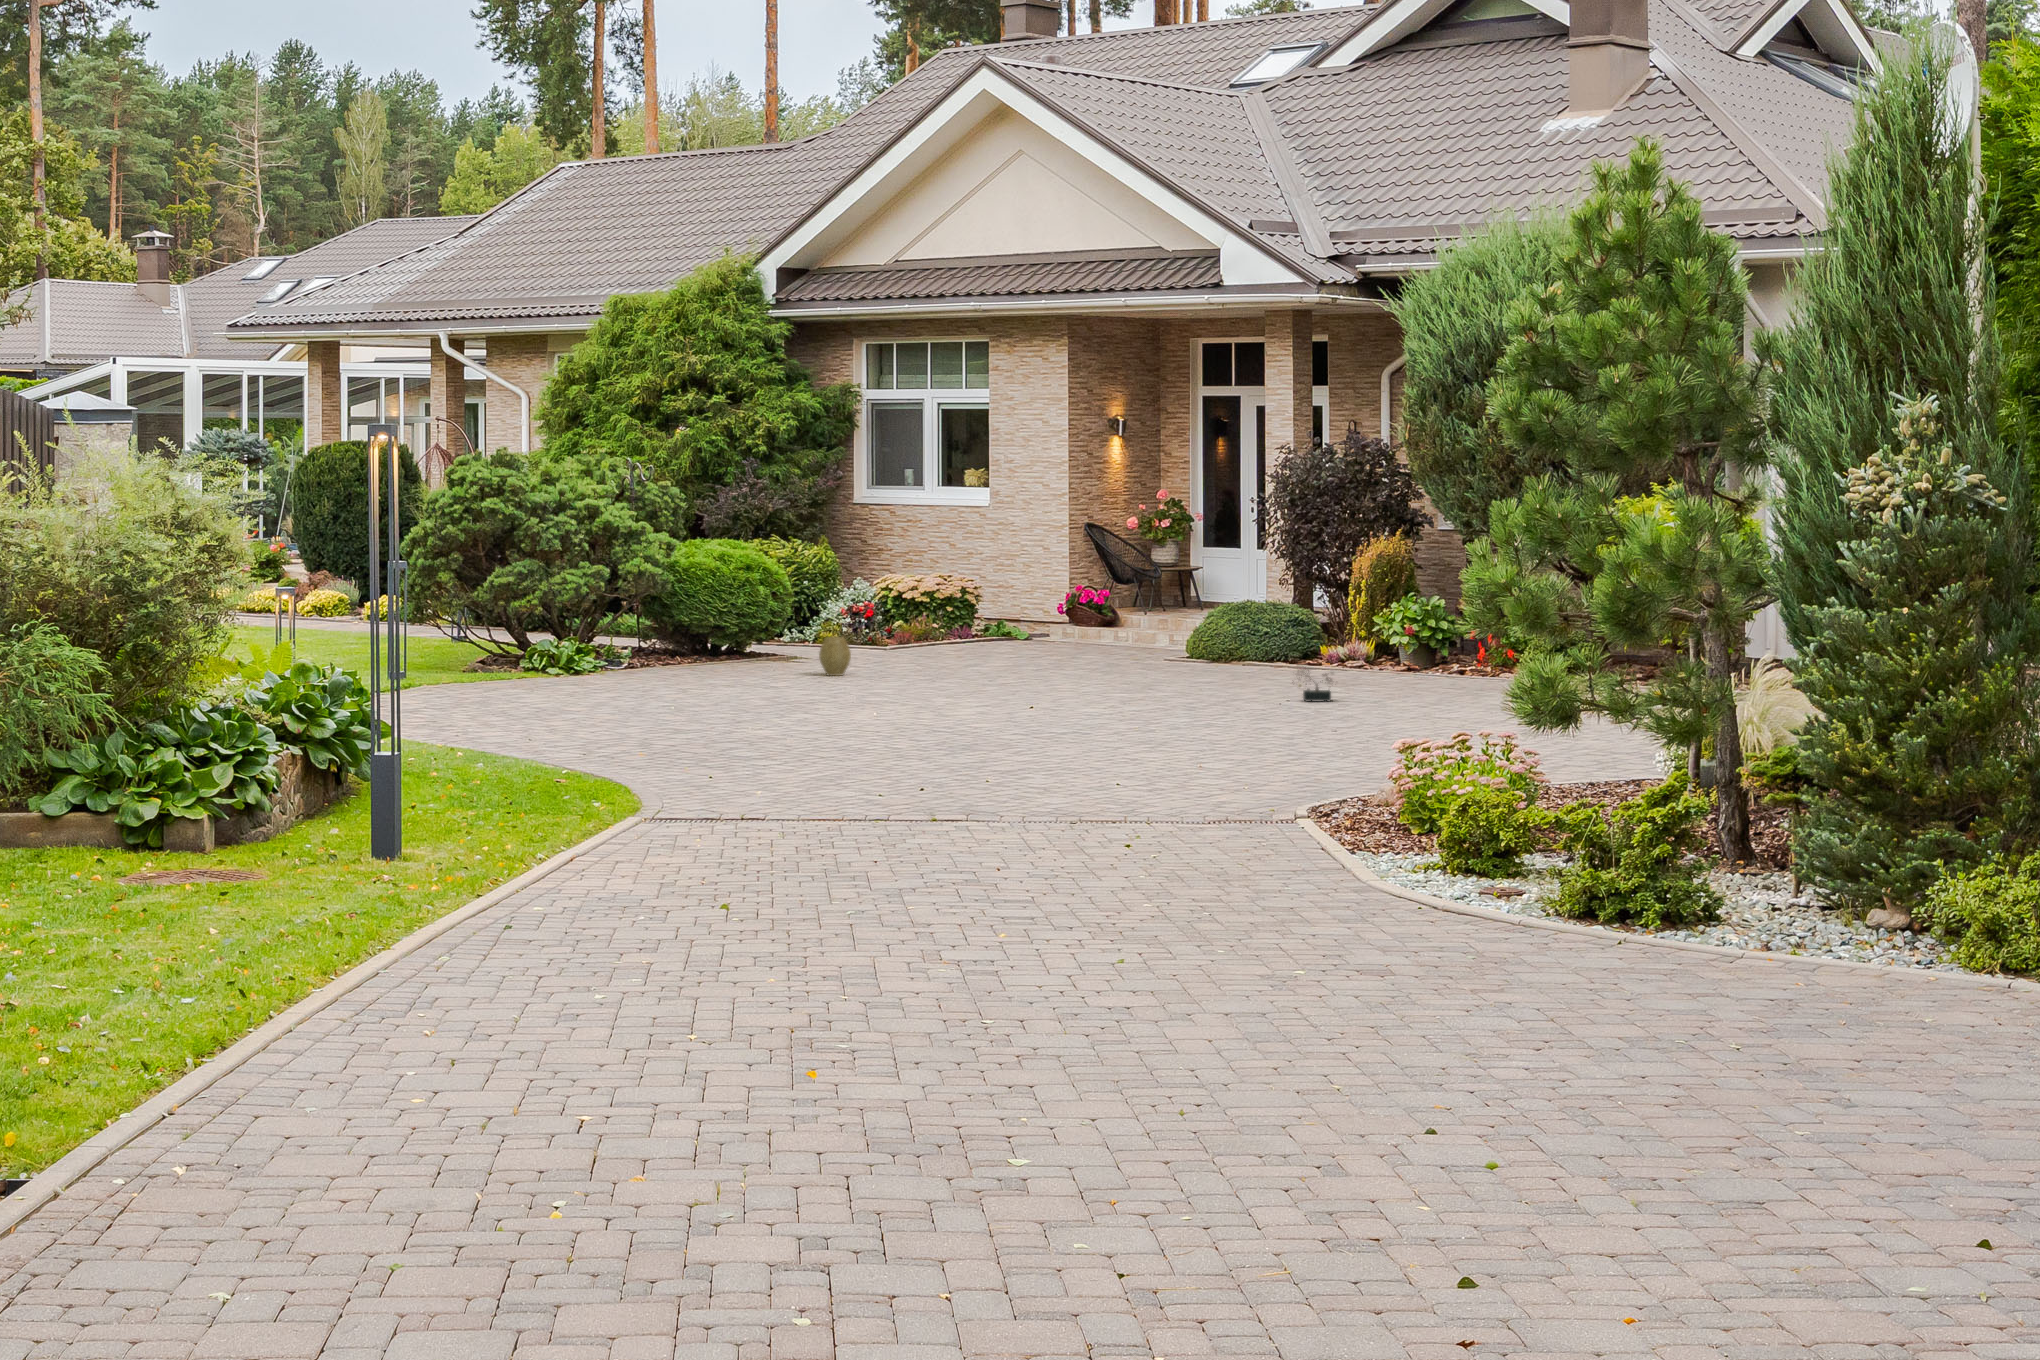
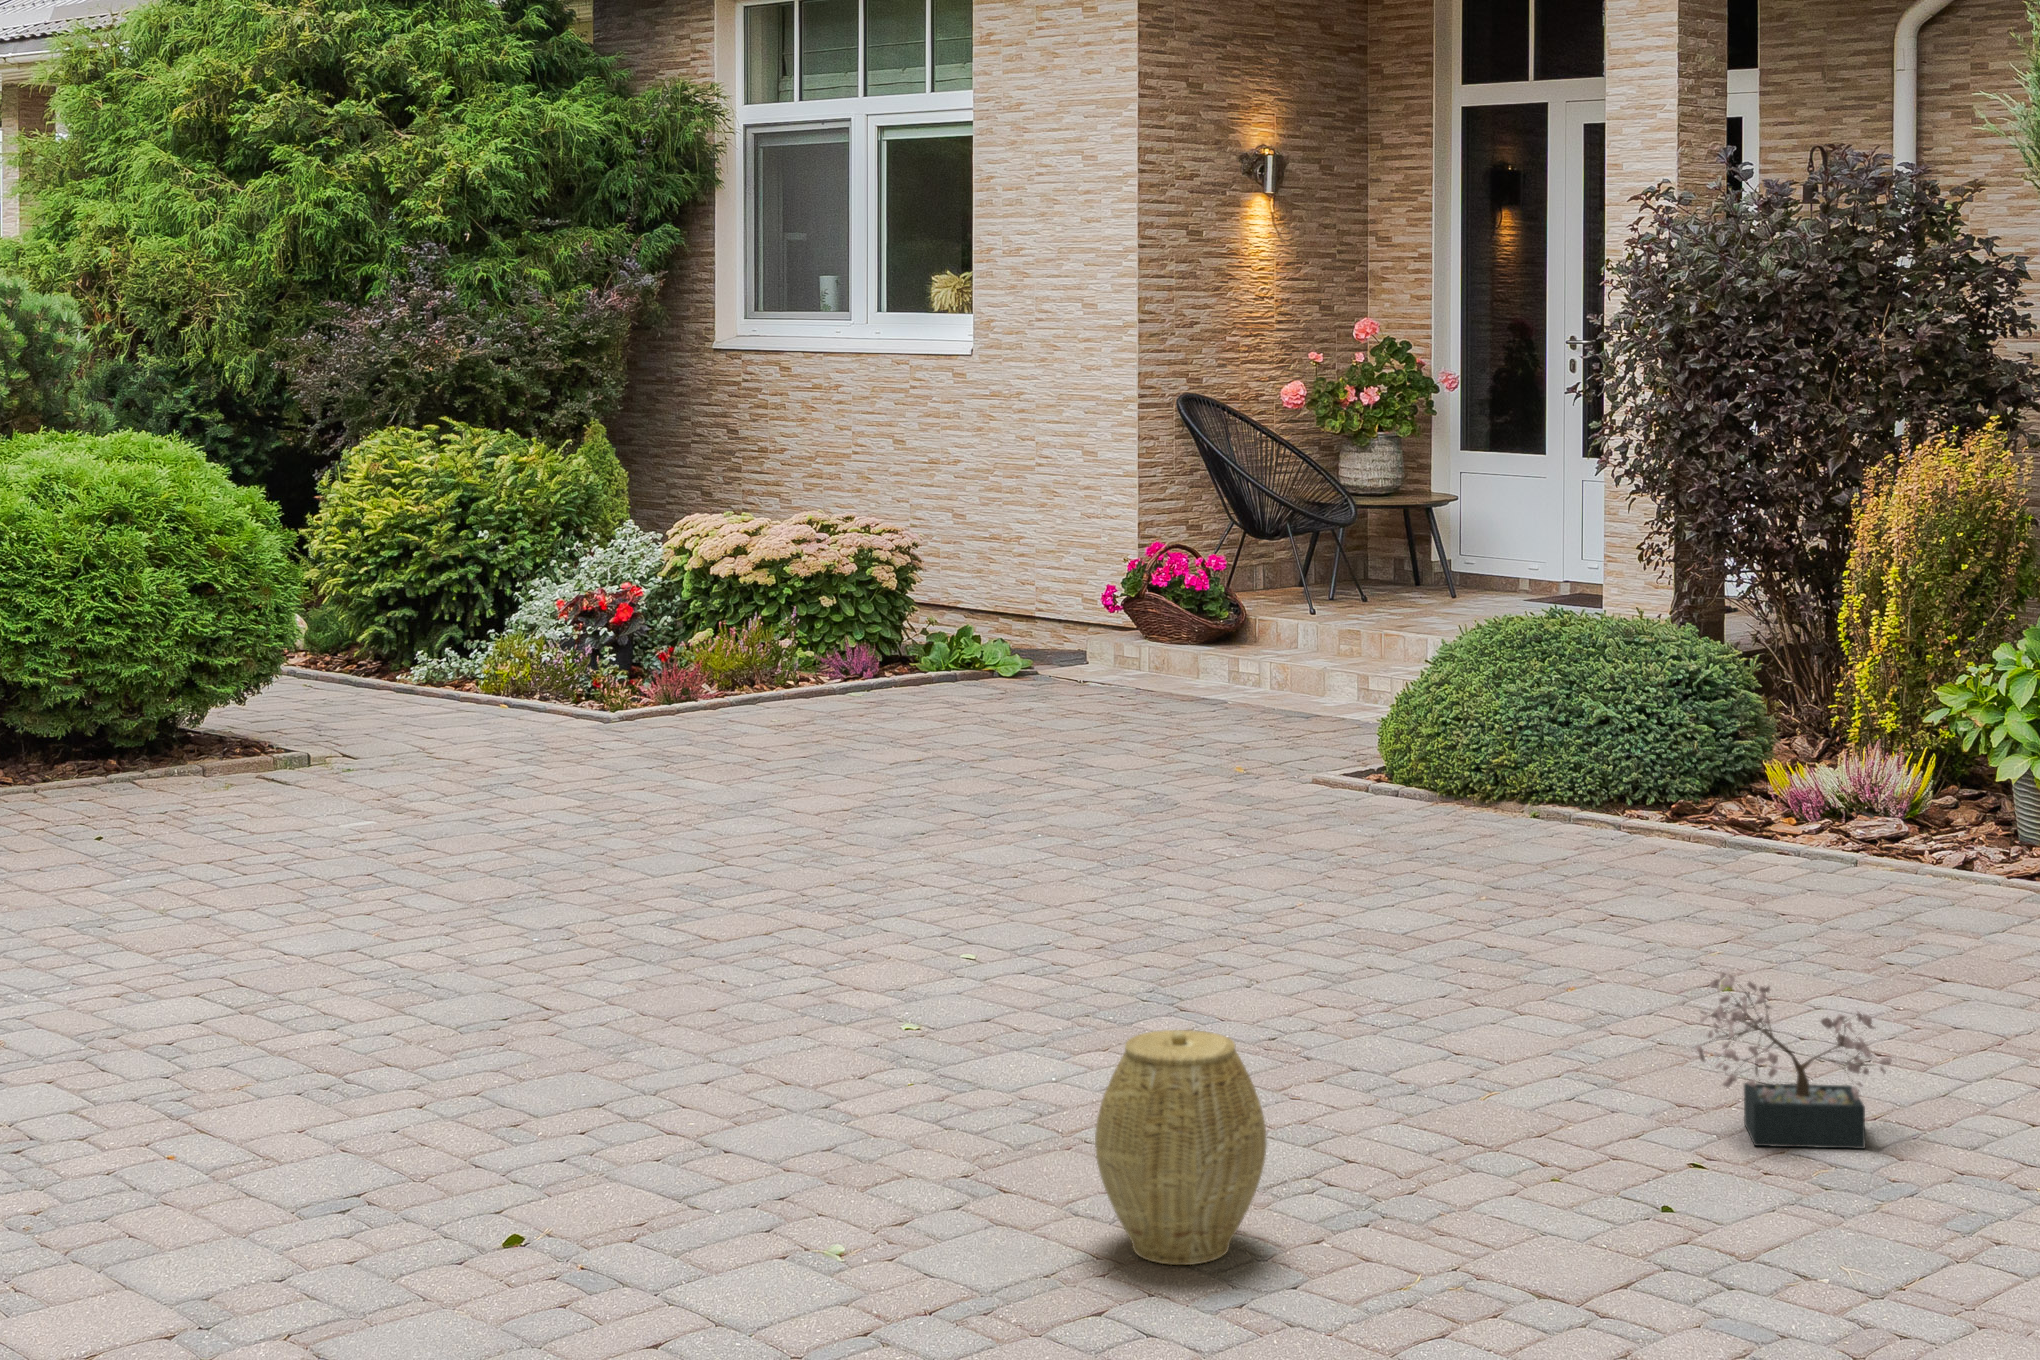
woven basket: present [819,636,851,676] -> present [1095,1030,1267,1265]

